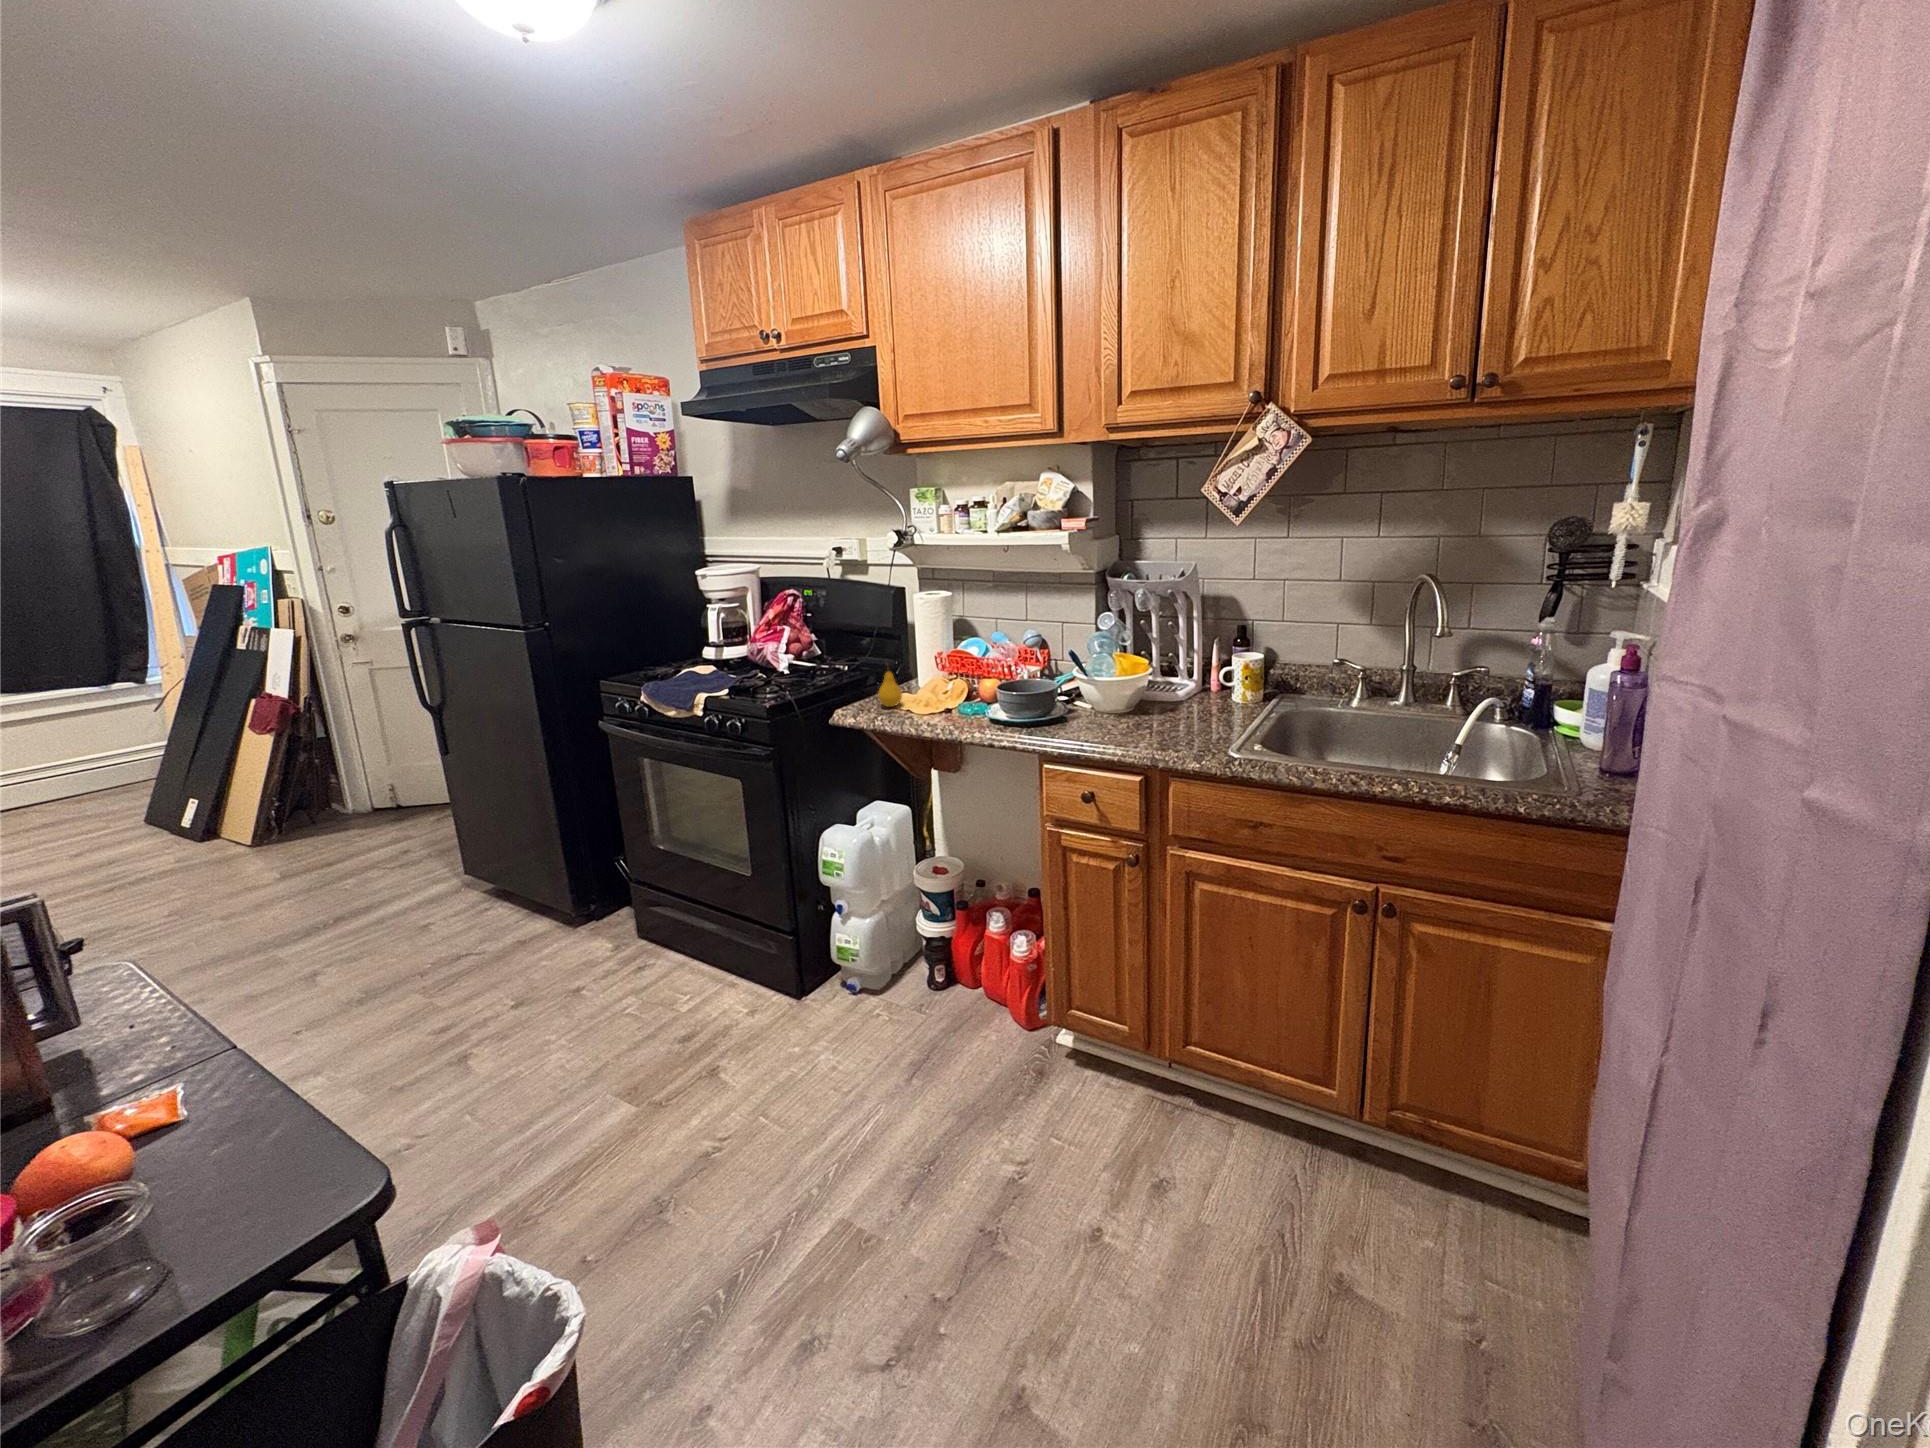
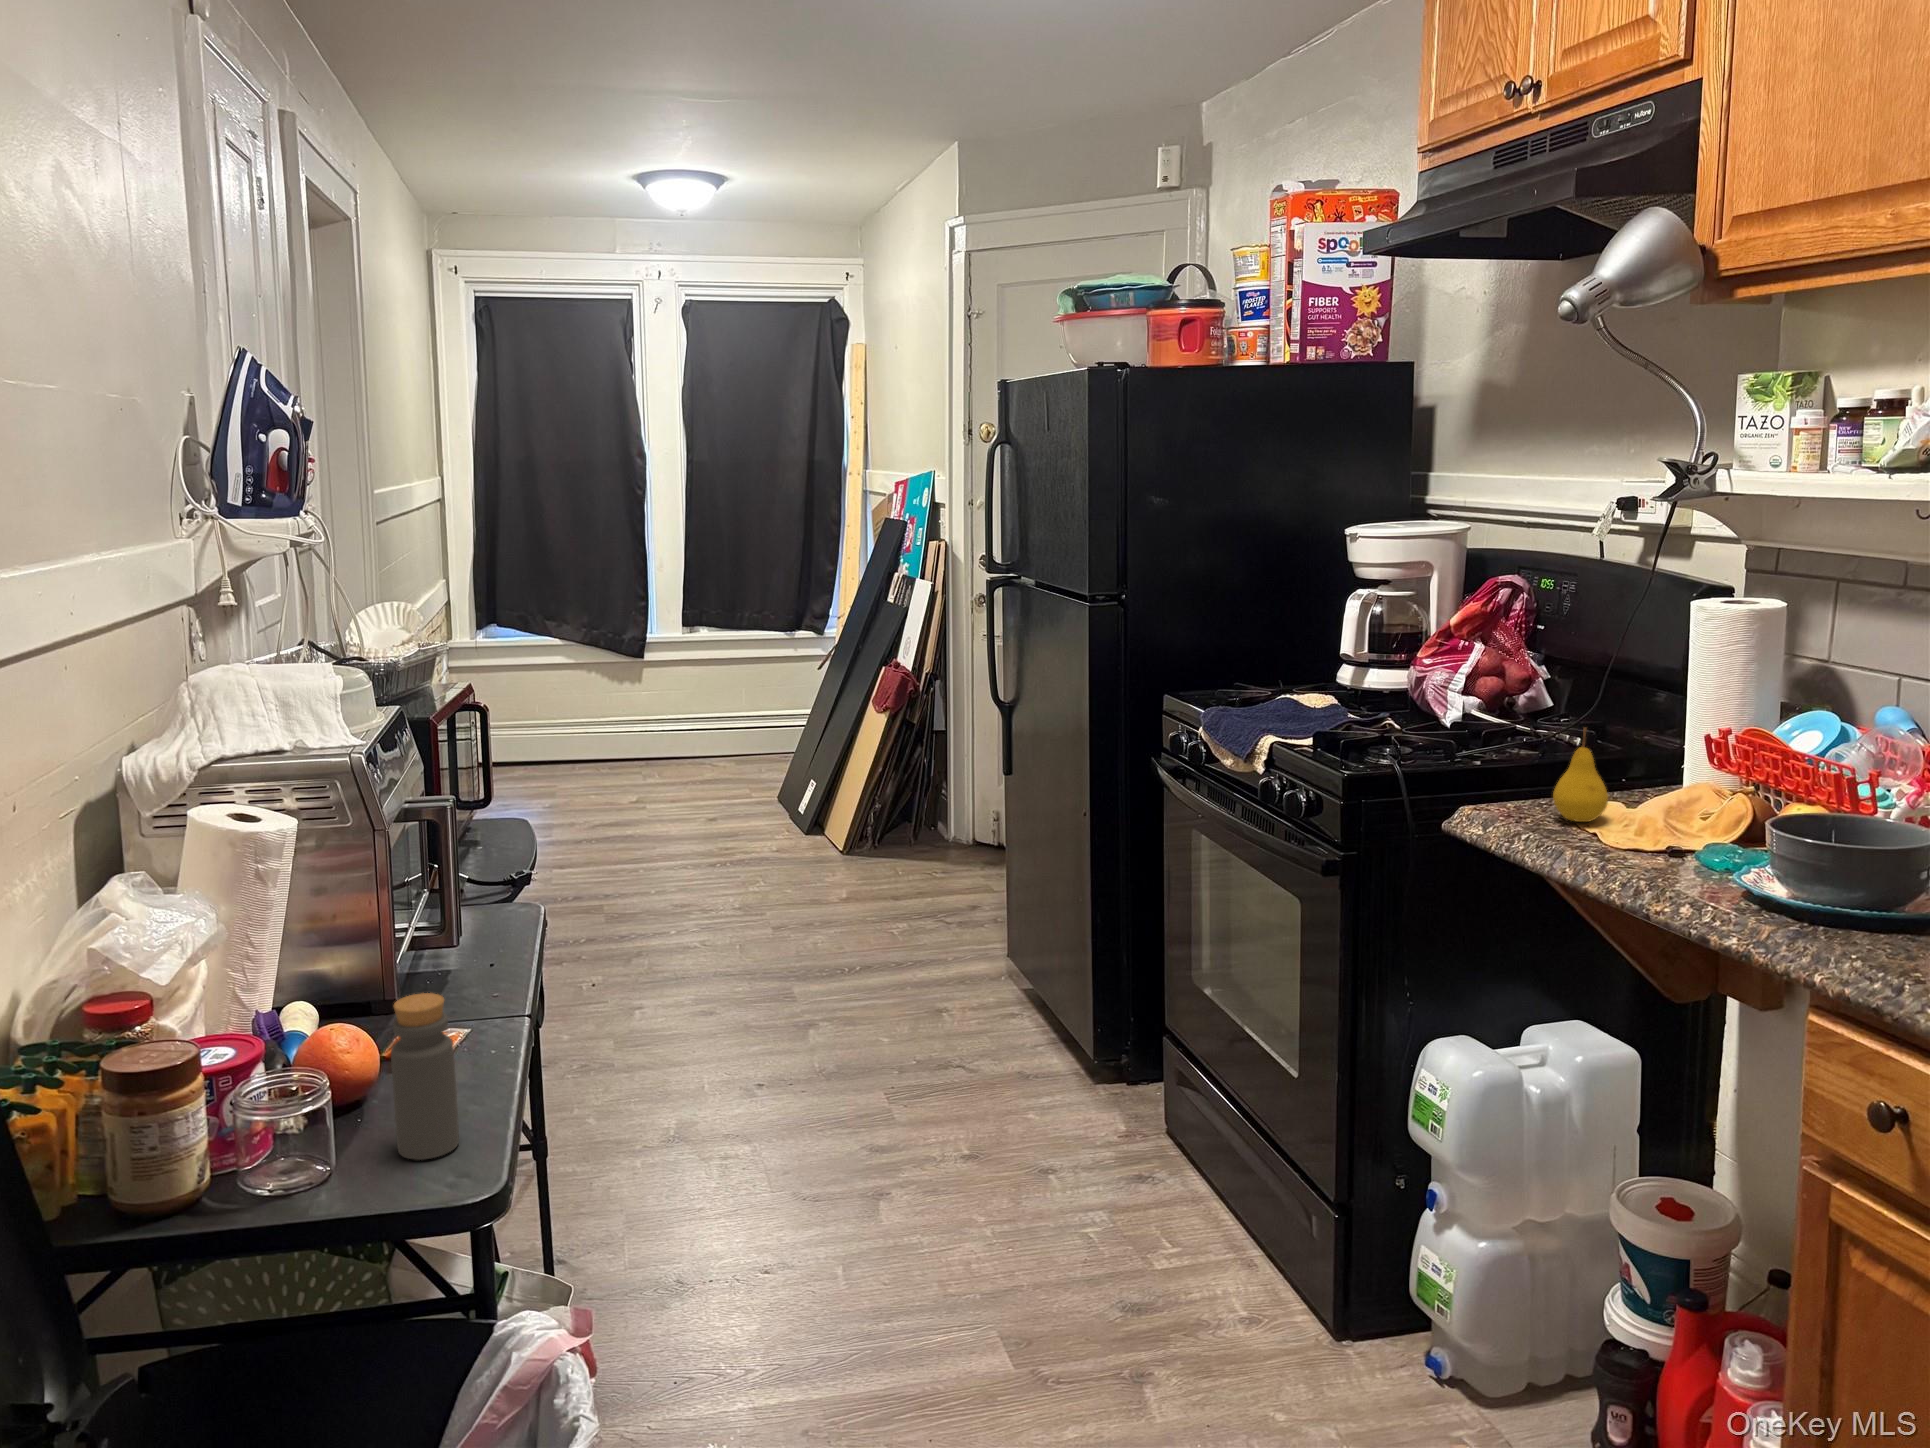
bottle: none [198,1061,298,1215] -> present [391,993,459,1160]

